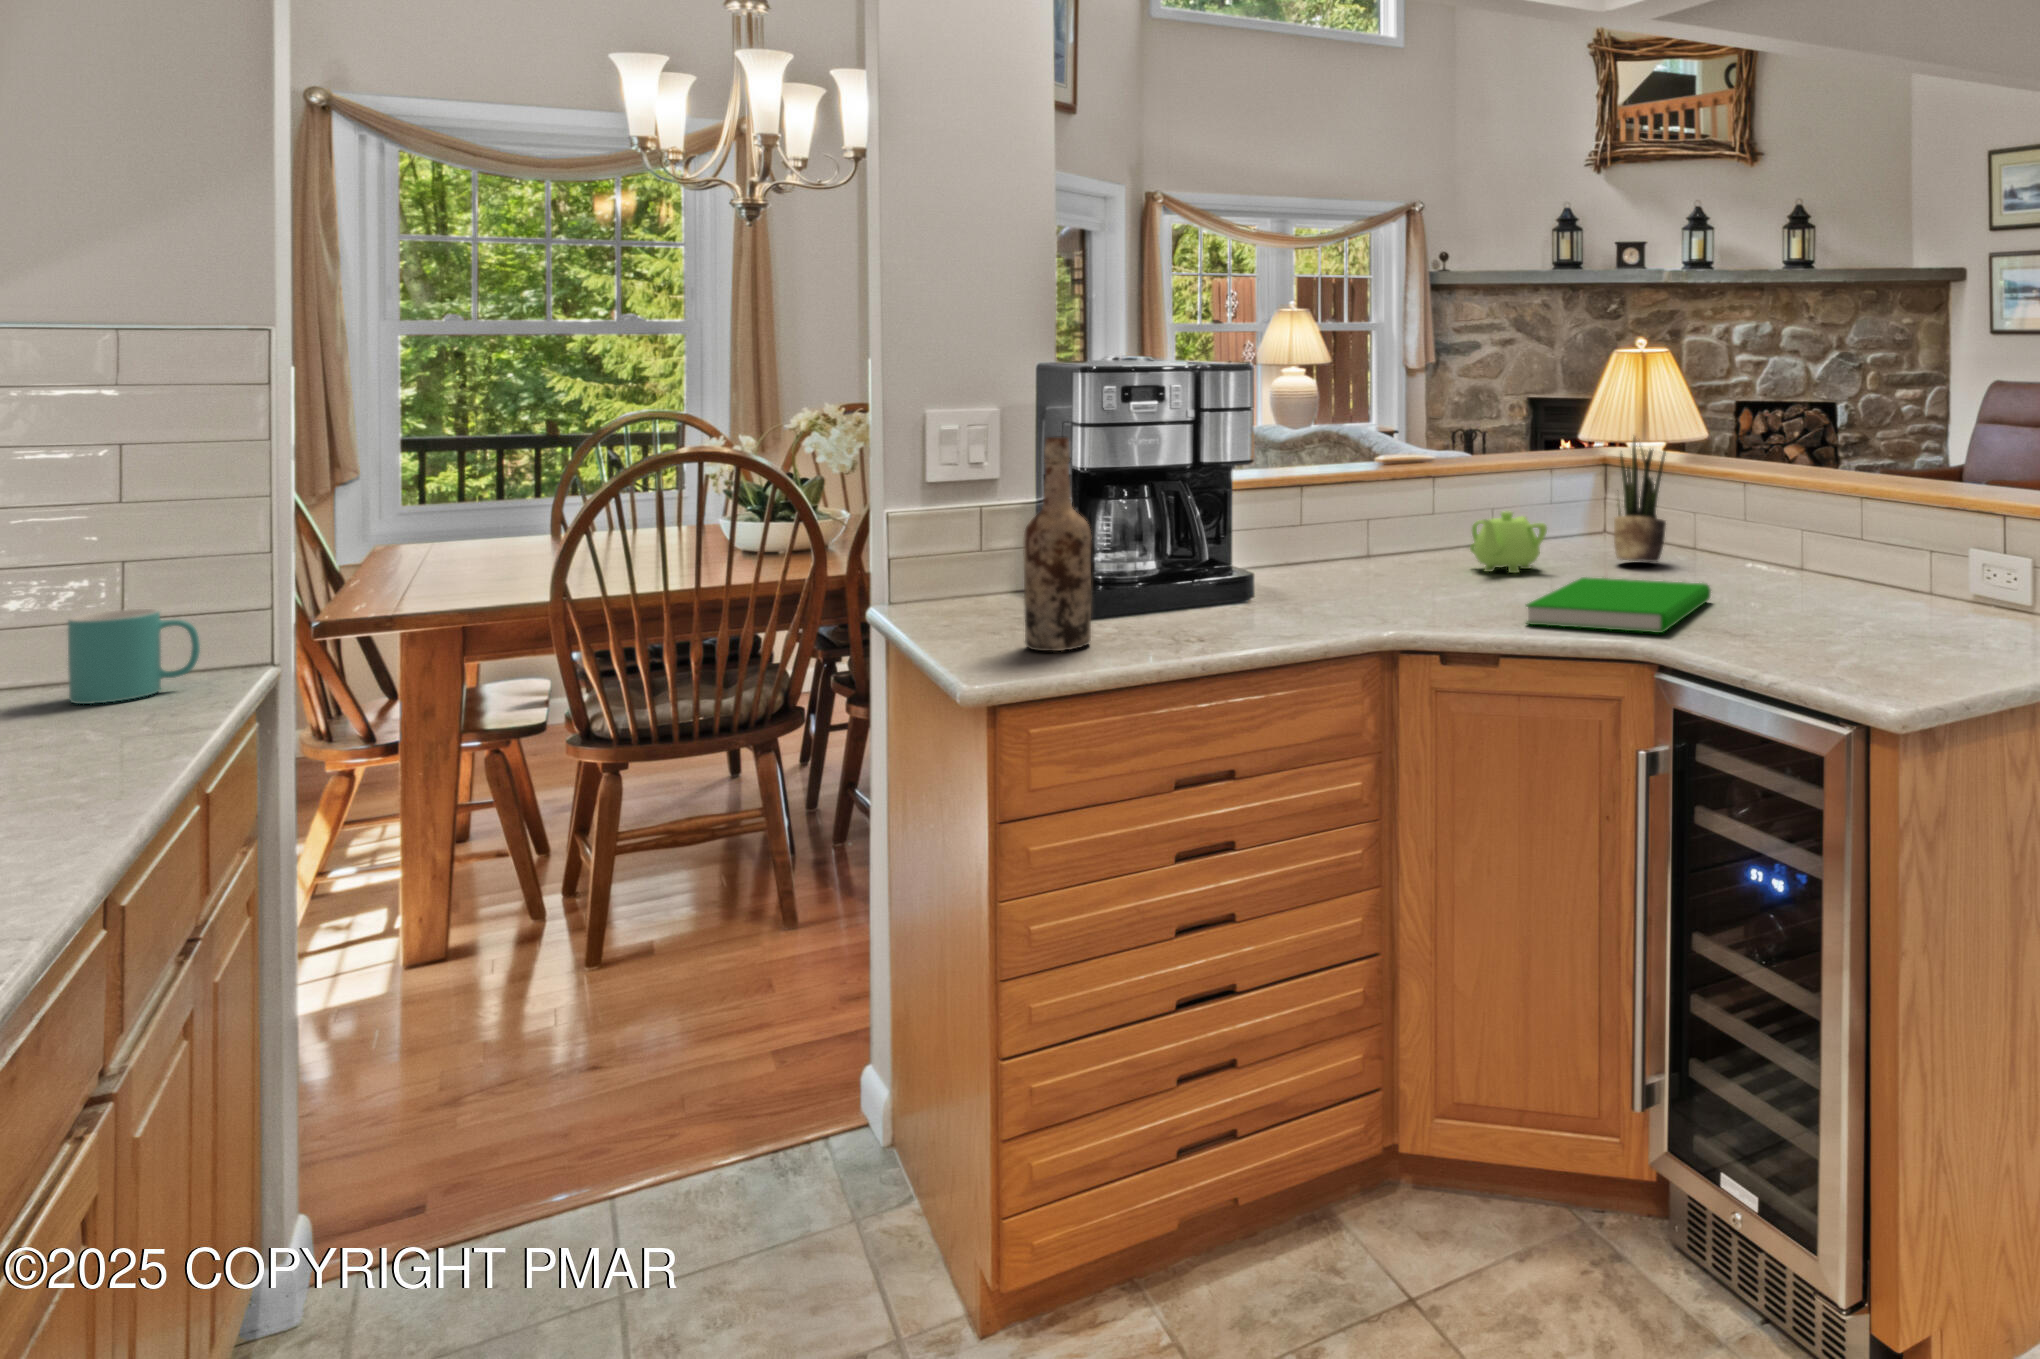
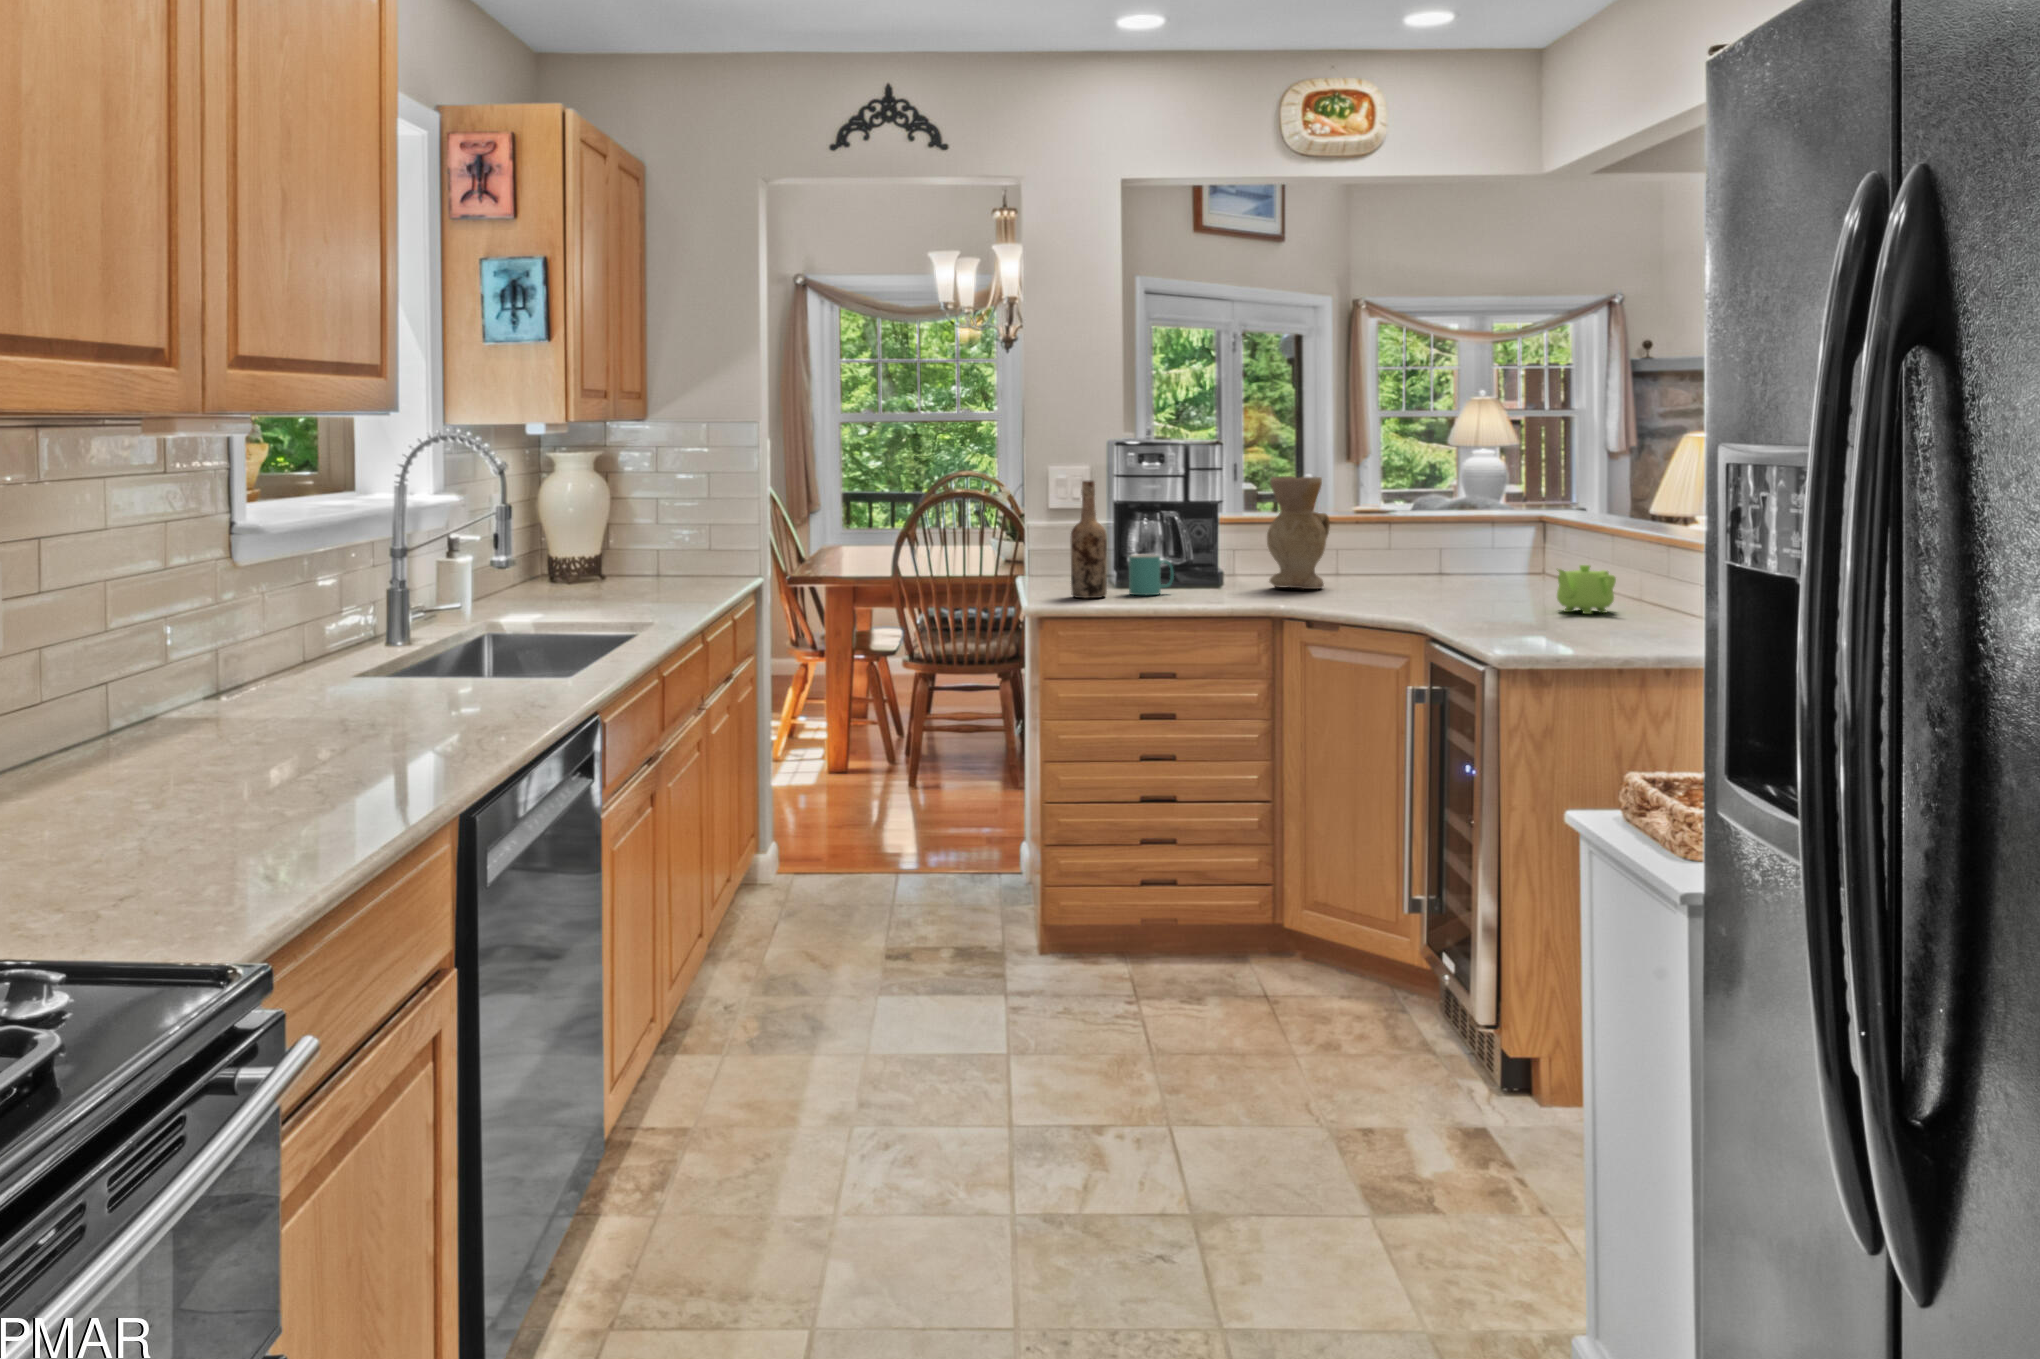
vase: none [1319,417,1410,594] -> present [1267,476,1330,589]
potted plant: present [1614,437,1667,562] -> none [1497,492,1538,586]
teapot: present [1470,511,1547,573] -> present [1557,565,1616,614]
book: present [1526,577,1711,633] -> none [1358,586,1508,612]
mug: present [68,609,200,704] -> present [1129,554,1174,595]

